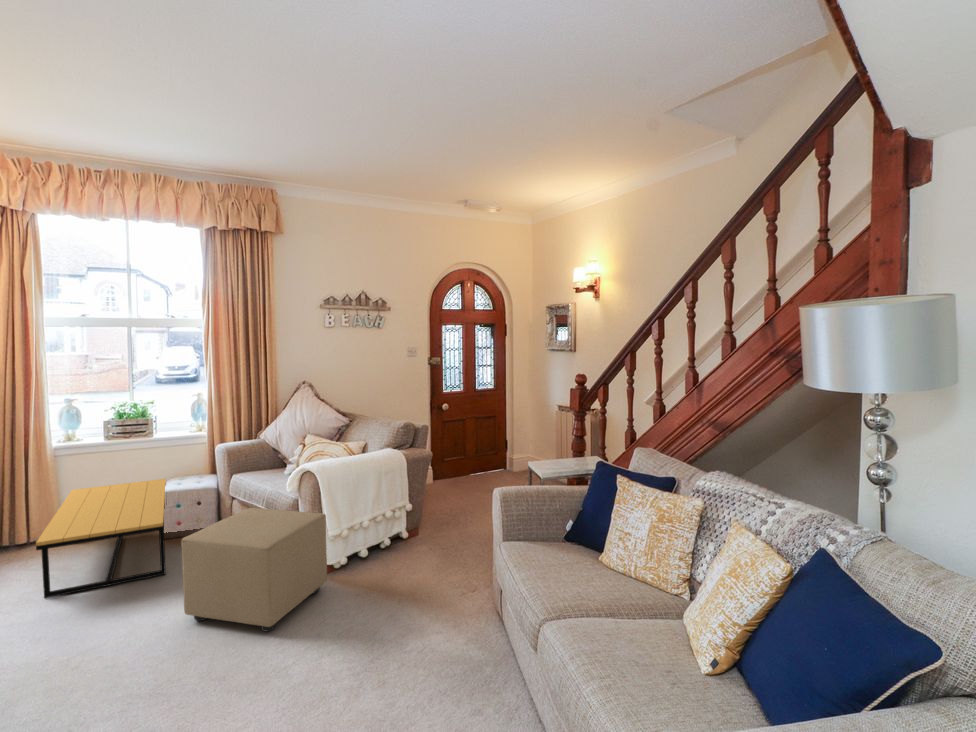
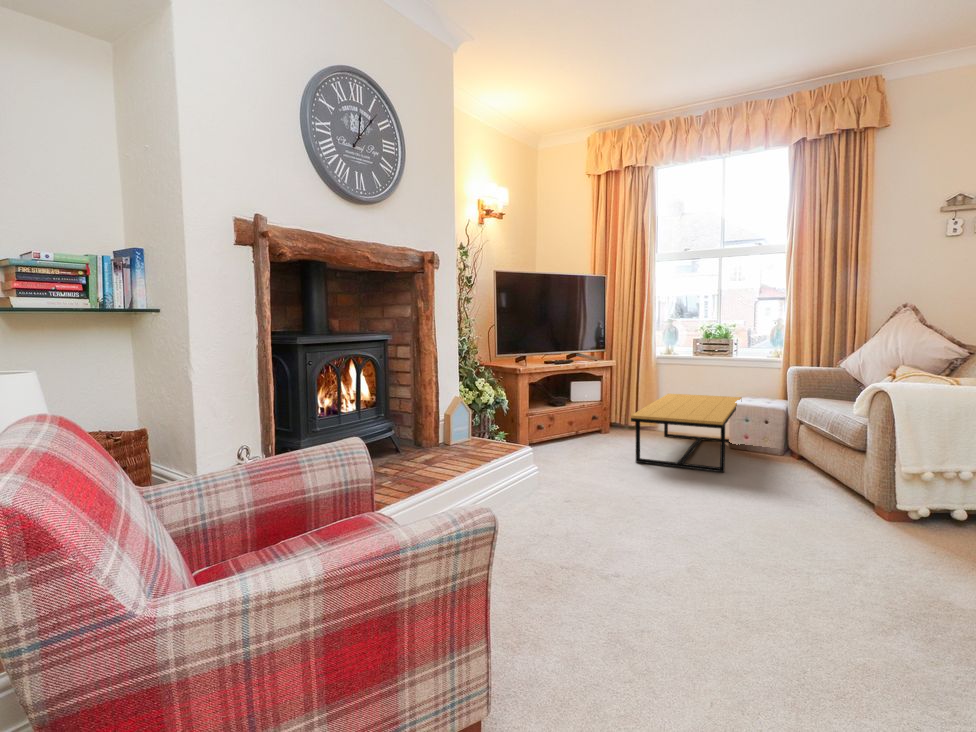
ottoman: present [181,508,327,631] -> none [726,422,897,543]

